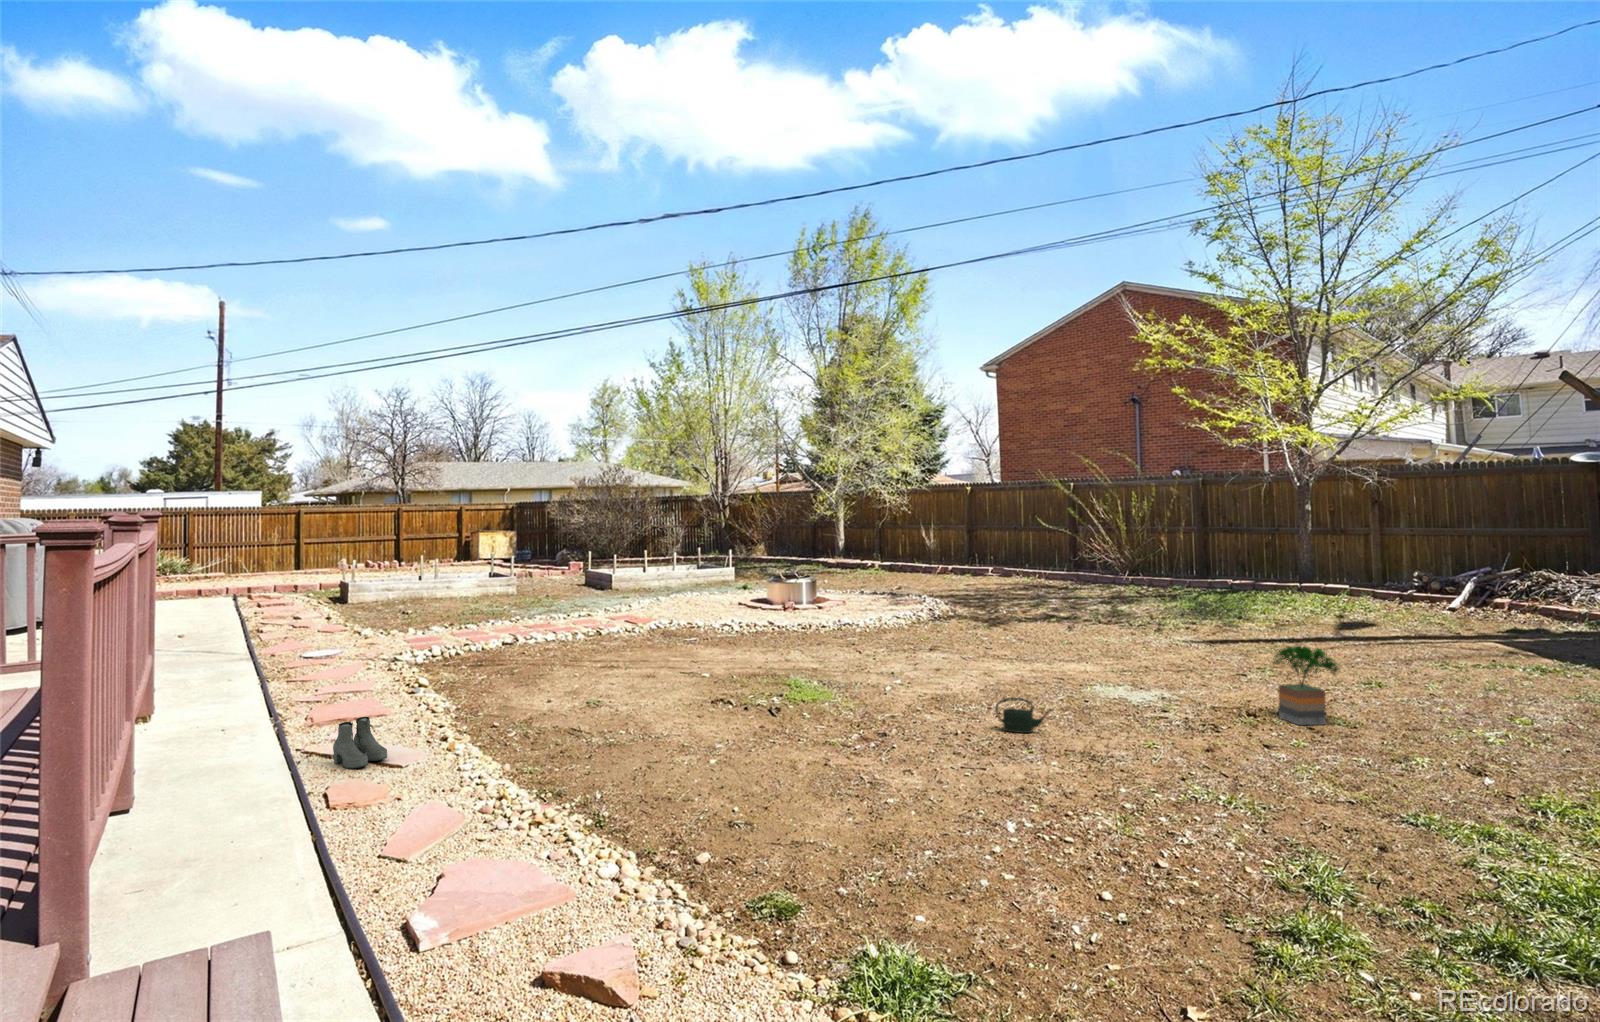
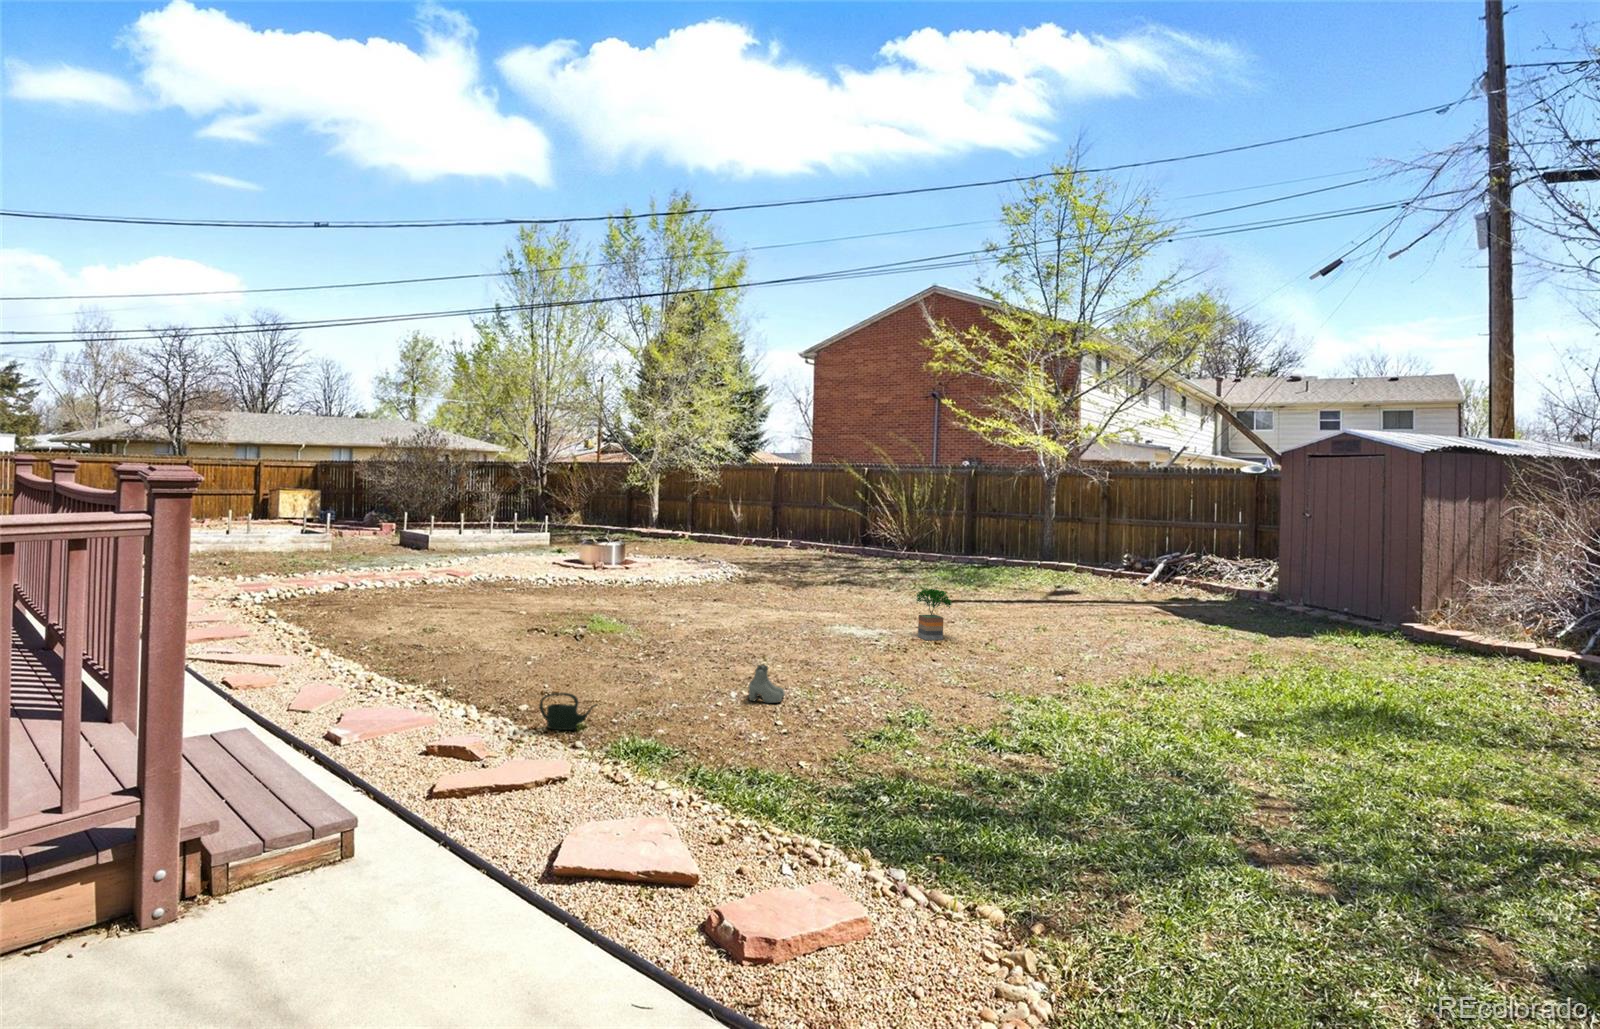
watering can: present [995,698,1052,733] -> present [539,693,597,730]
boots: present [333,717,387,769] -> present [749,665,785,703]

